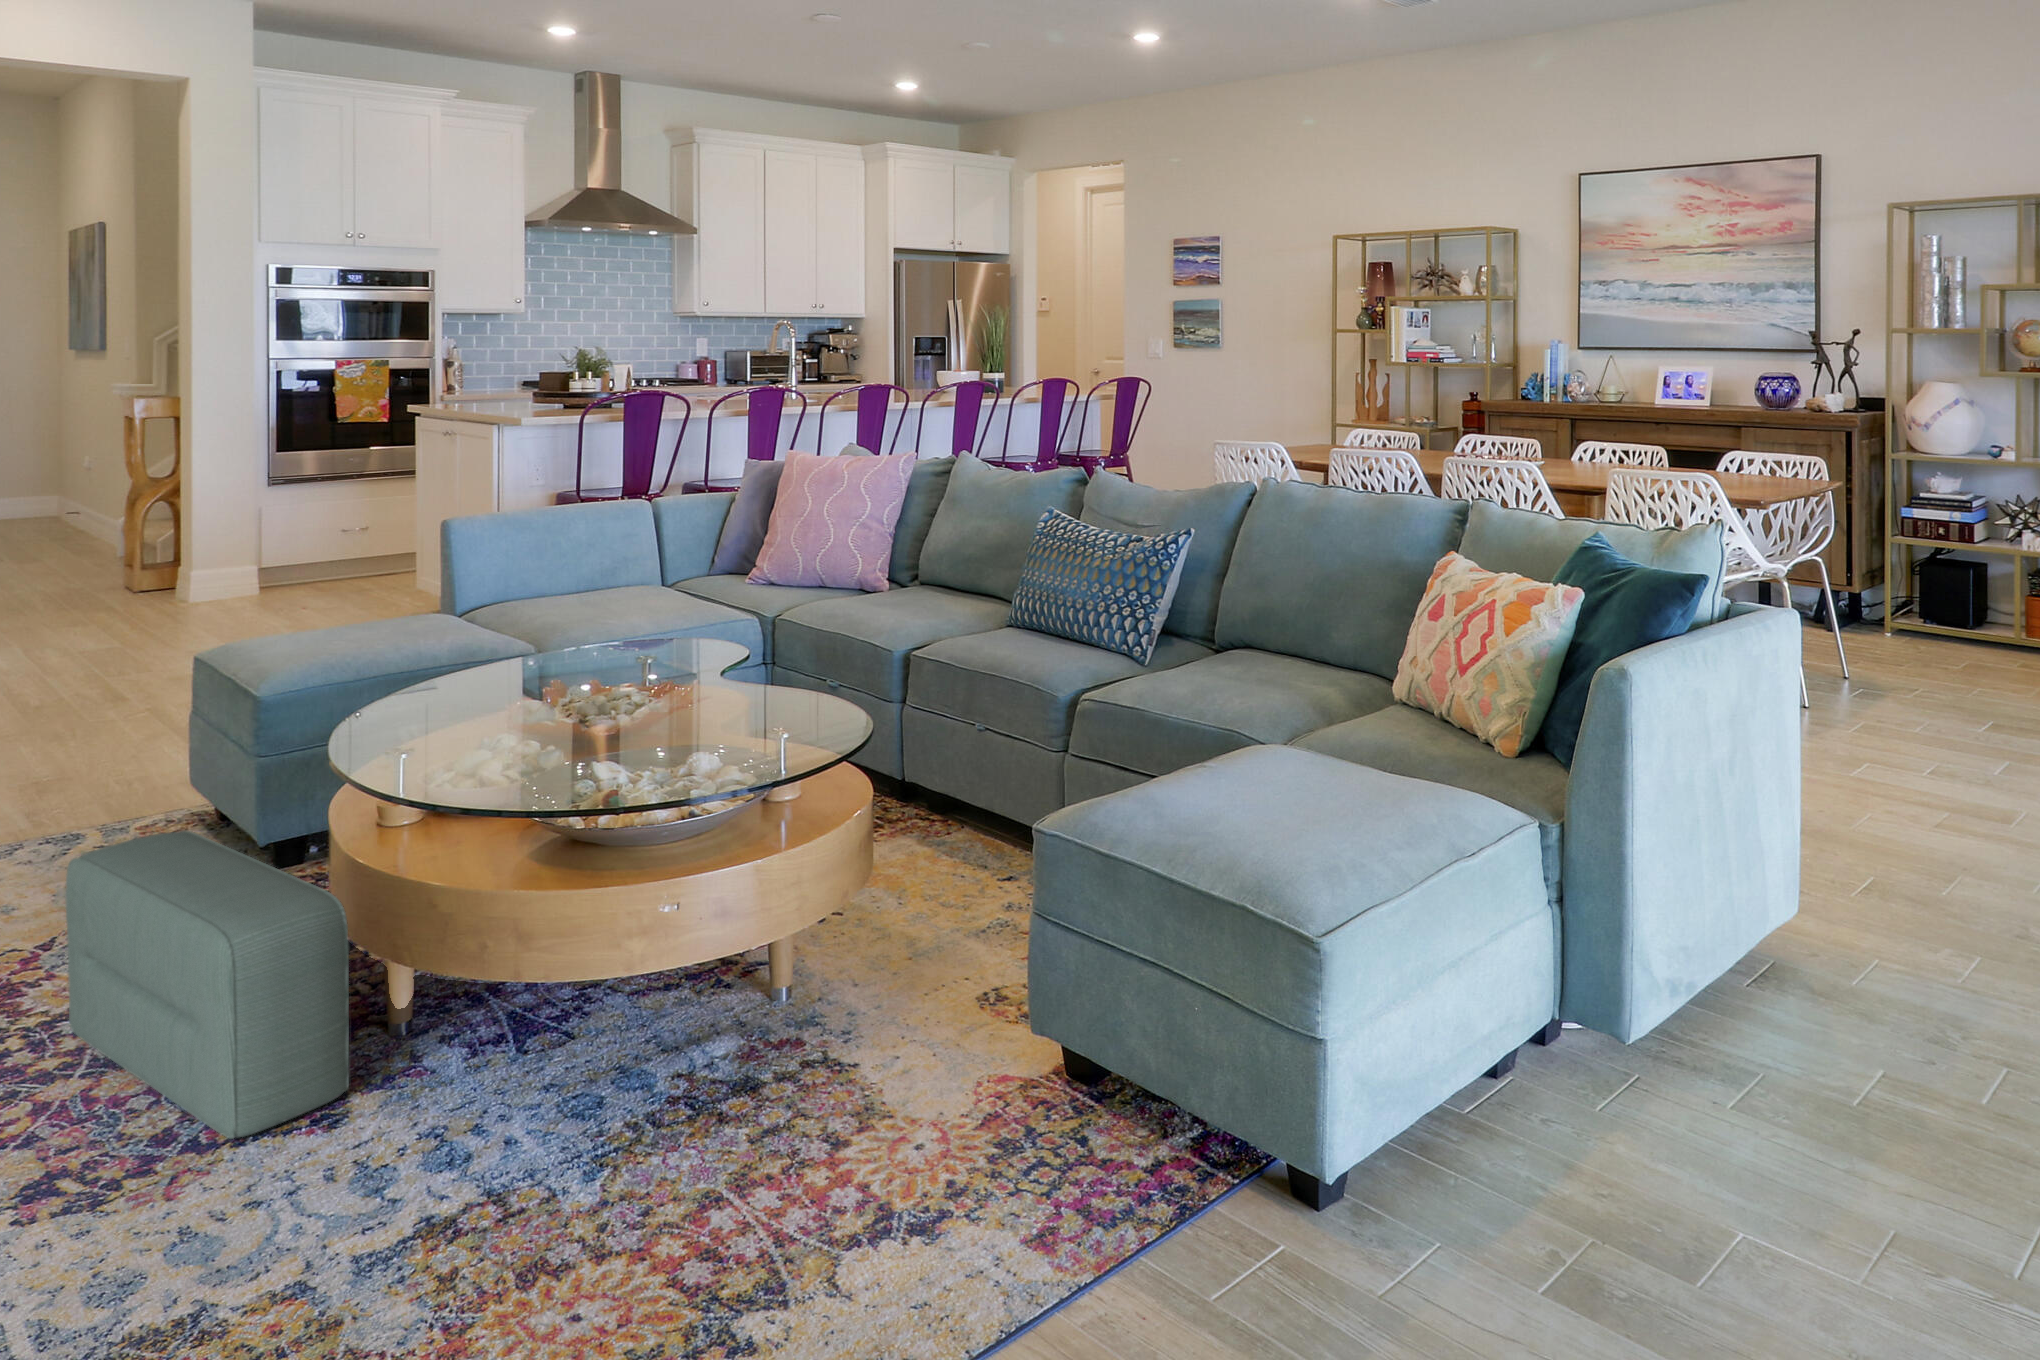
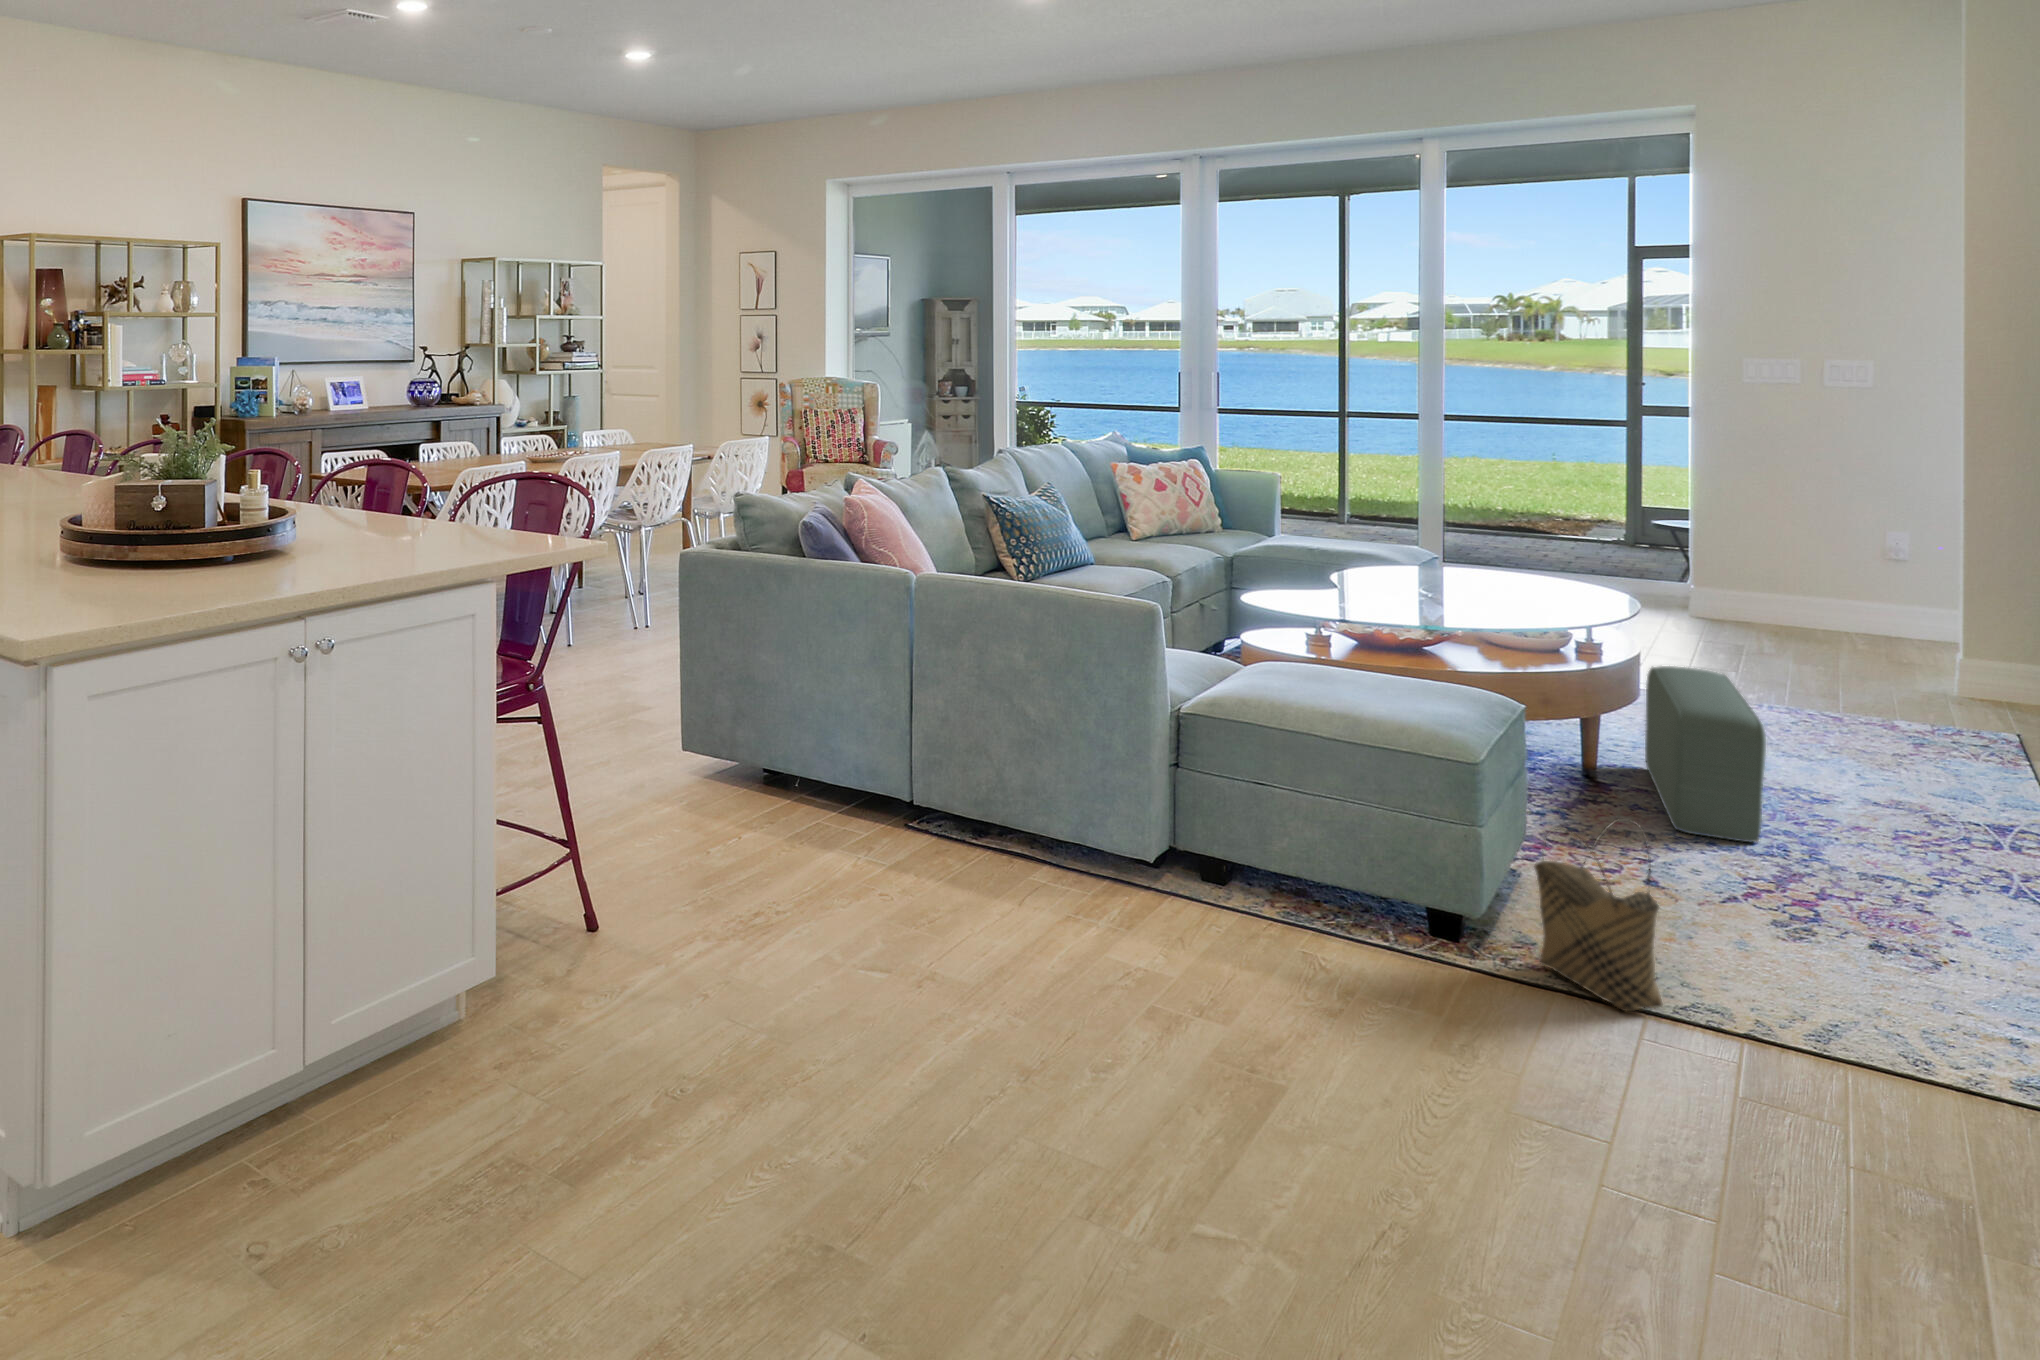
woven basket: none [26,681,146,828] -> present [1534,823,1662,1011]

